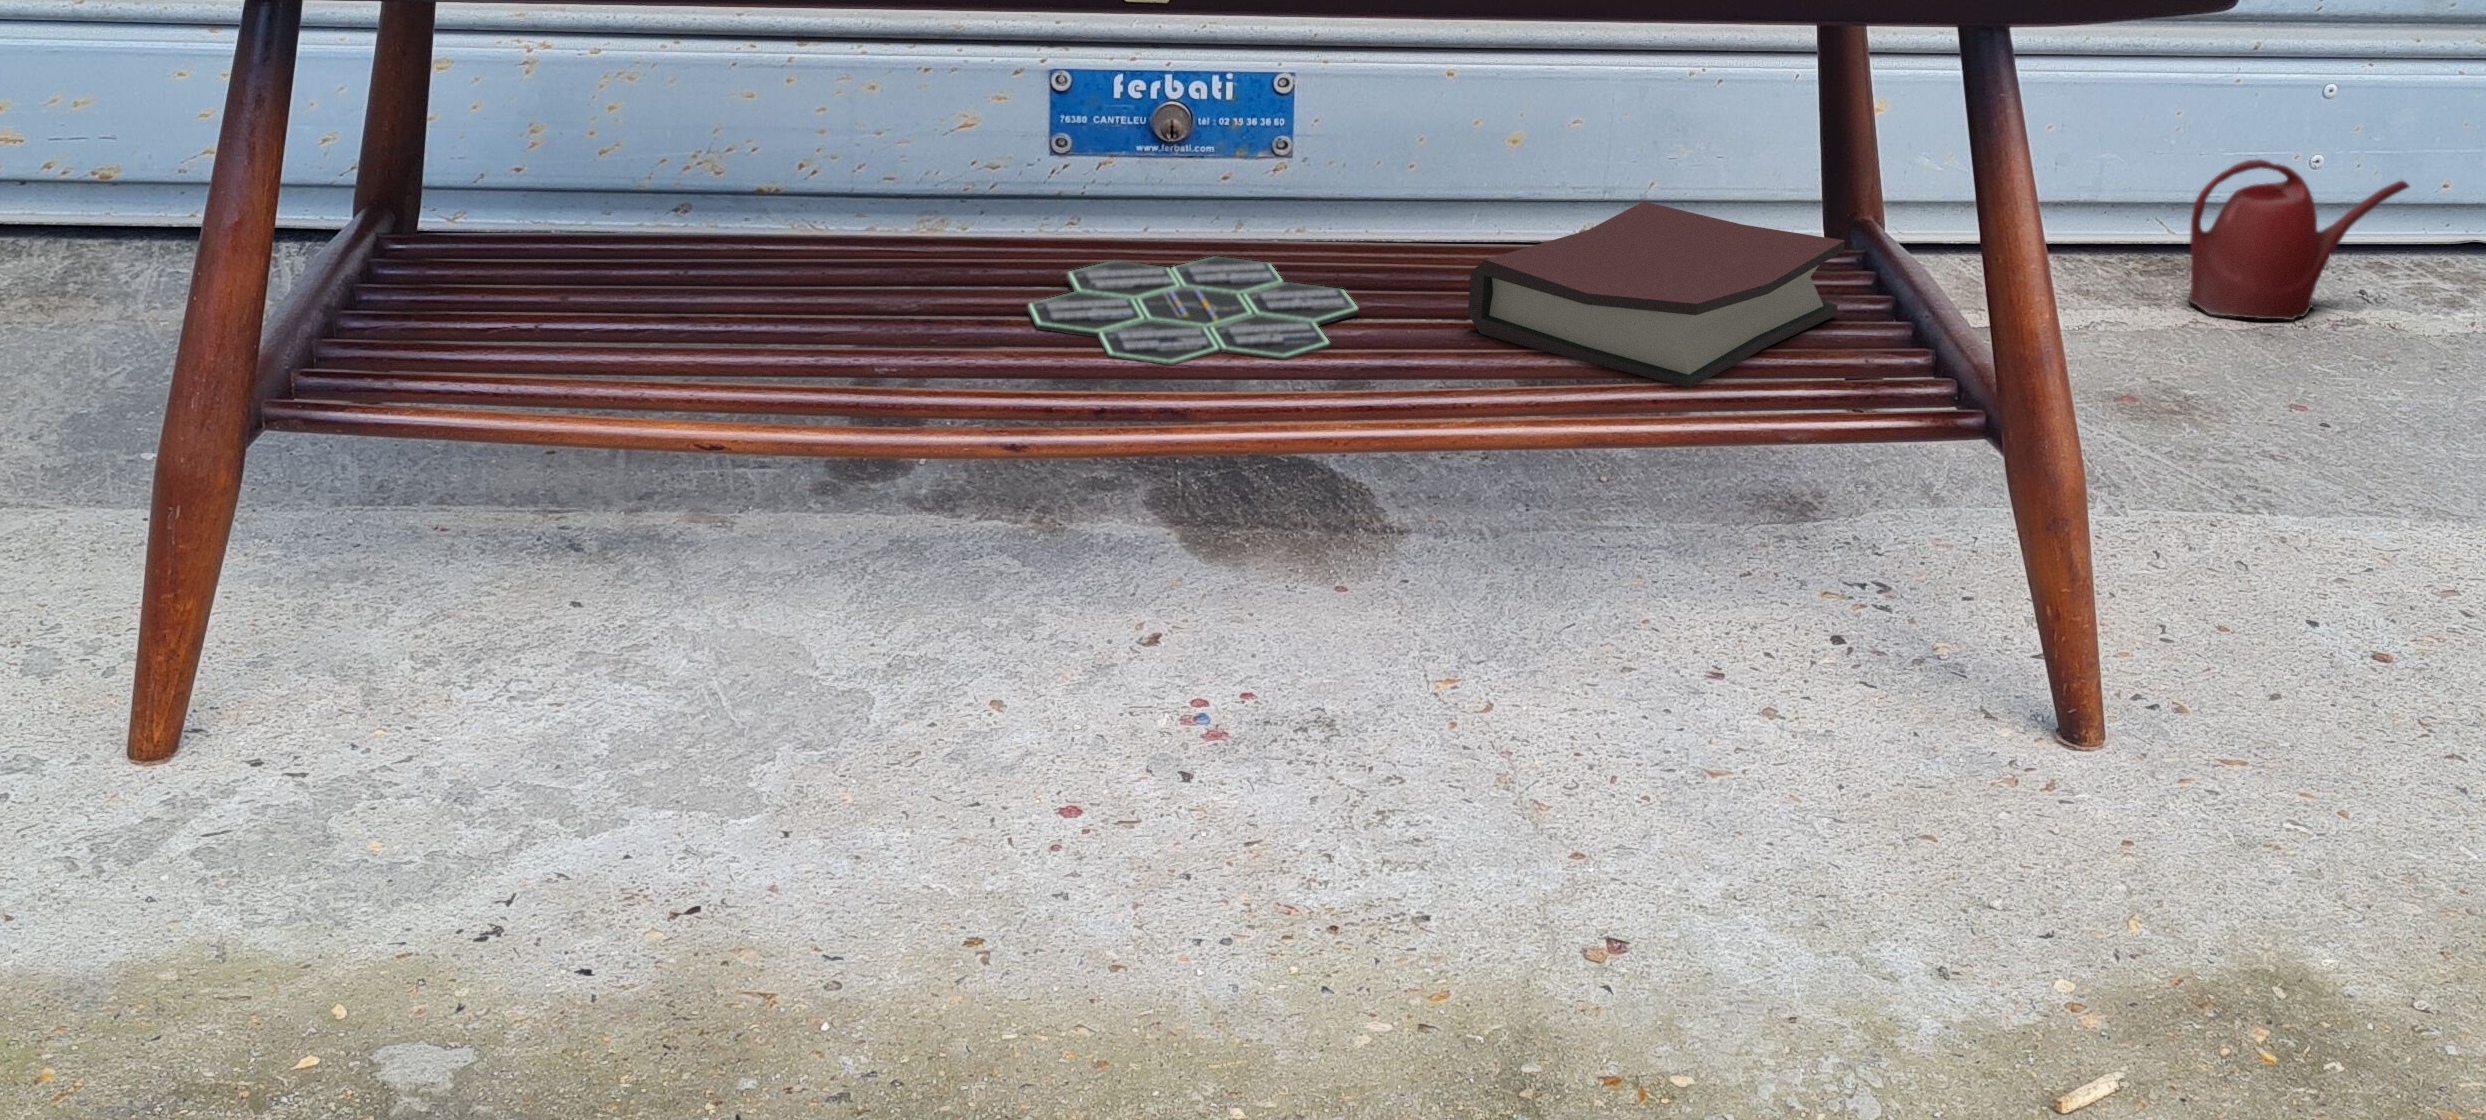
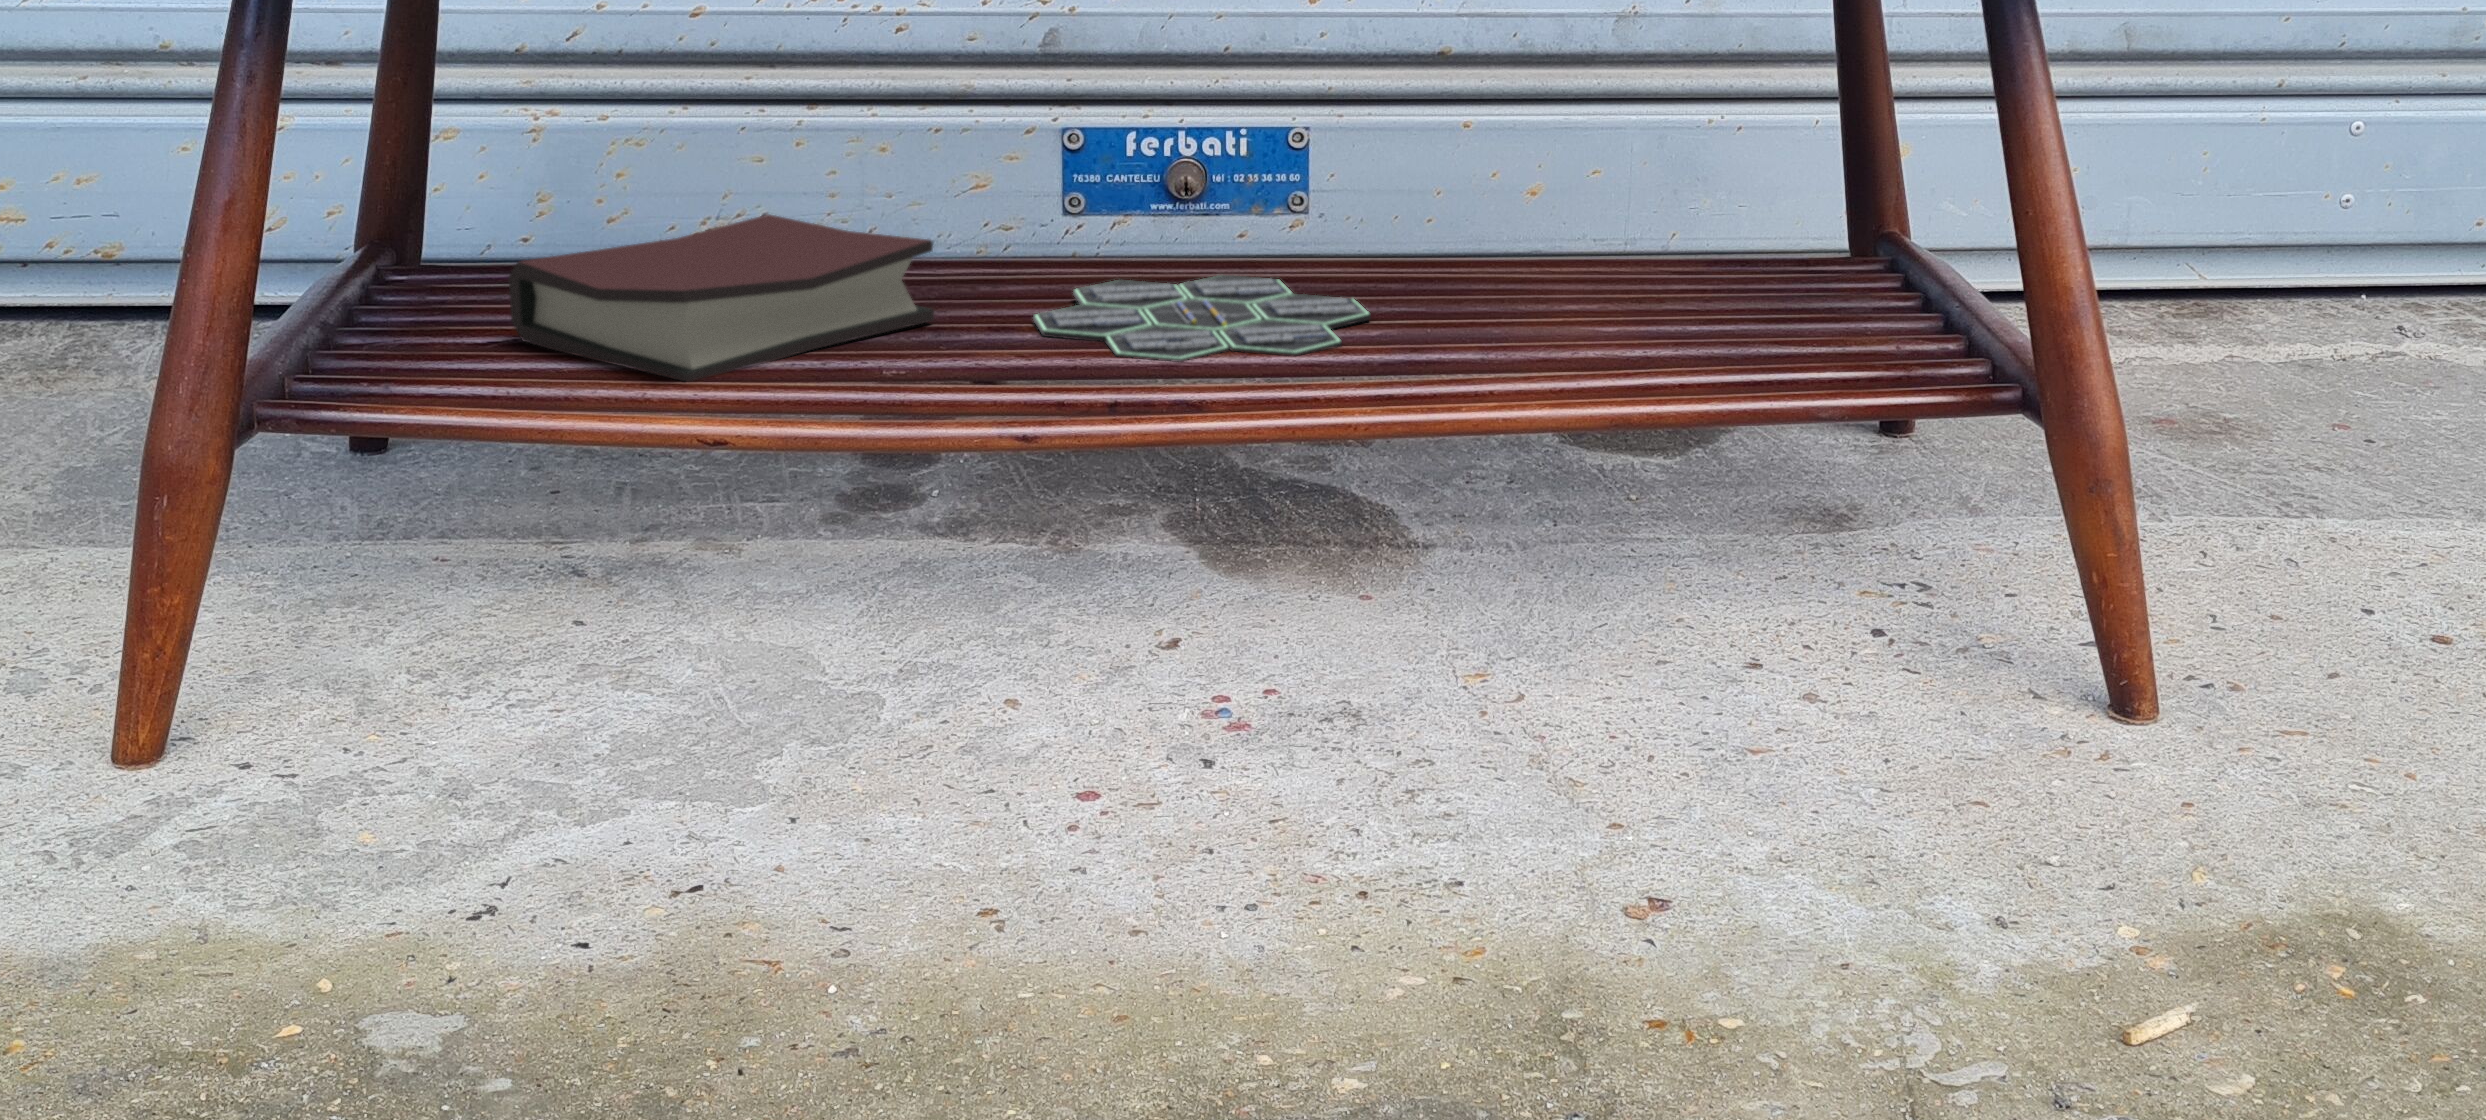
watering can: present [2189,159,2409,320] -> none [2216,190,2439,354]
hardback book: present [1468,201,1845,388] -> present [509,214,934,382]

